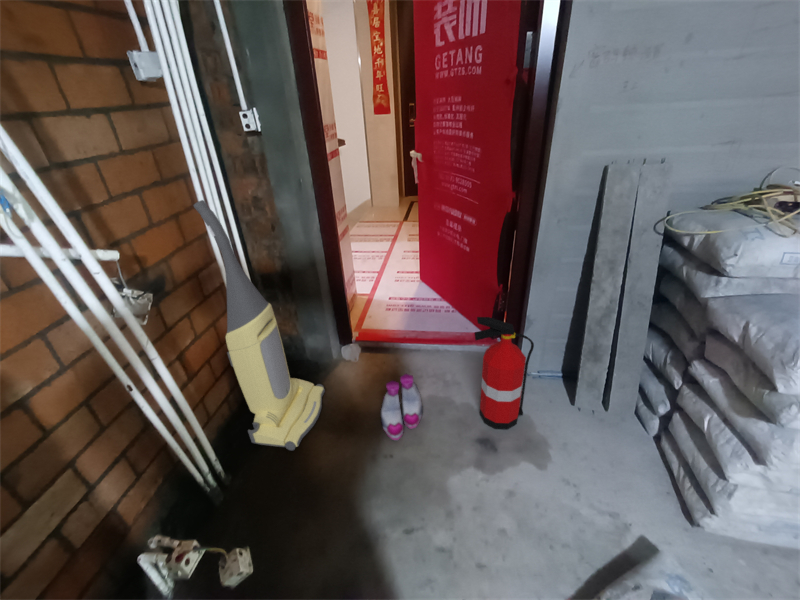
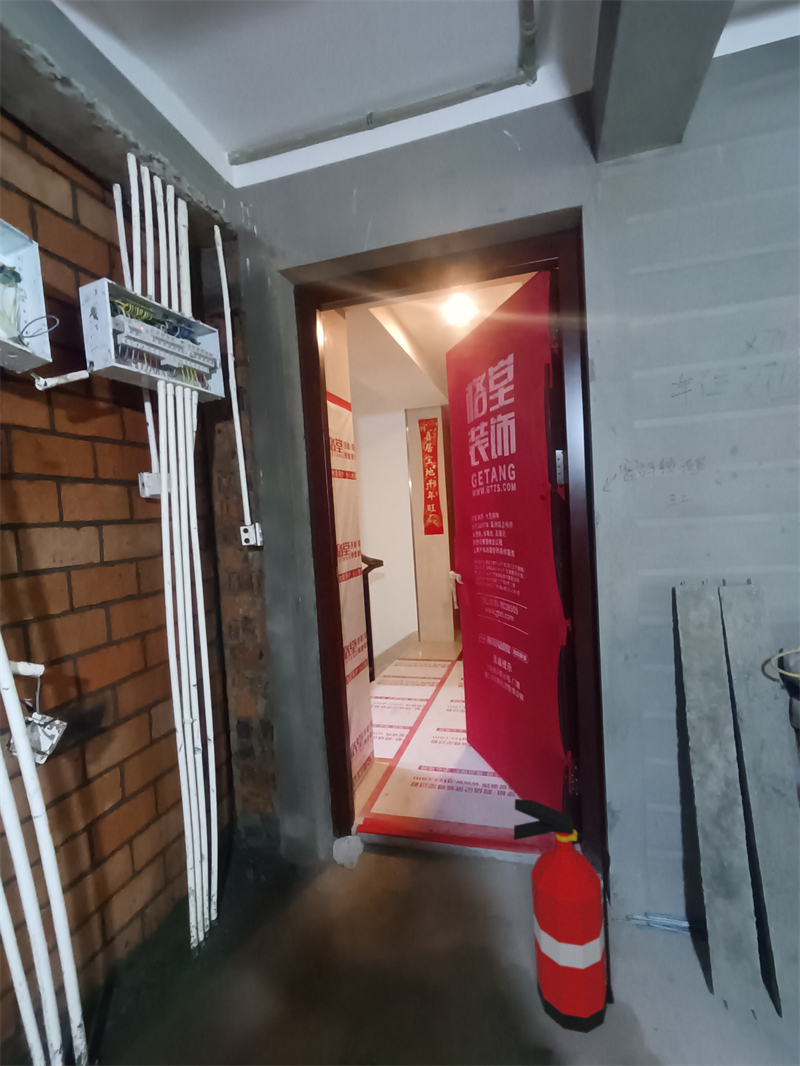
vacuum cleaner: present [194,200,325,451] -> none [160,618,297,1025]
boots: present [381,374,423,440] -> none [369,892,441,1029]

